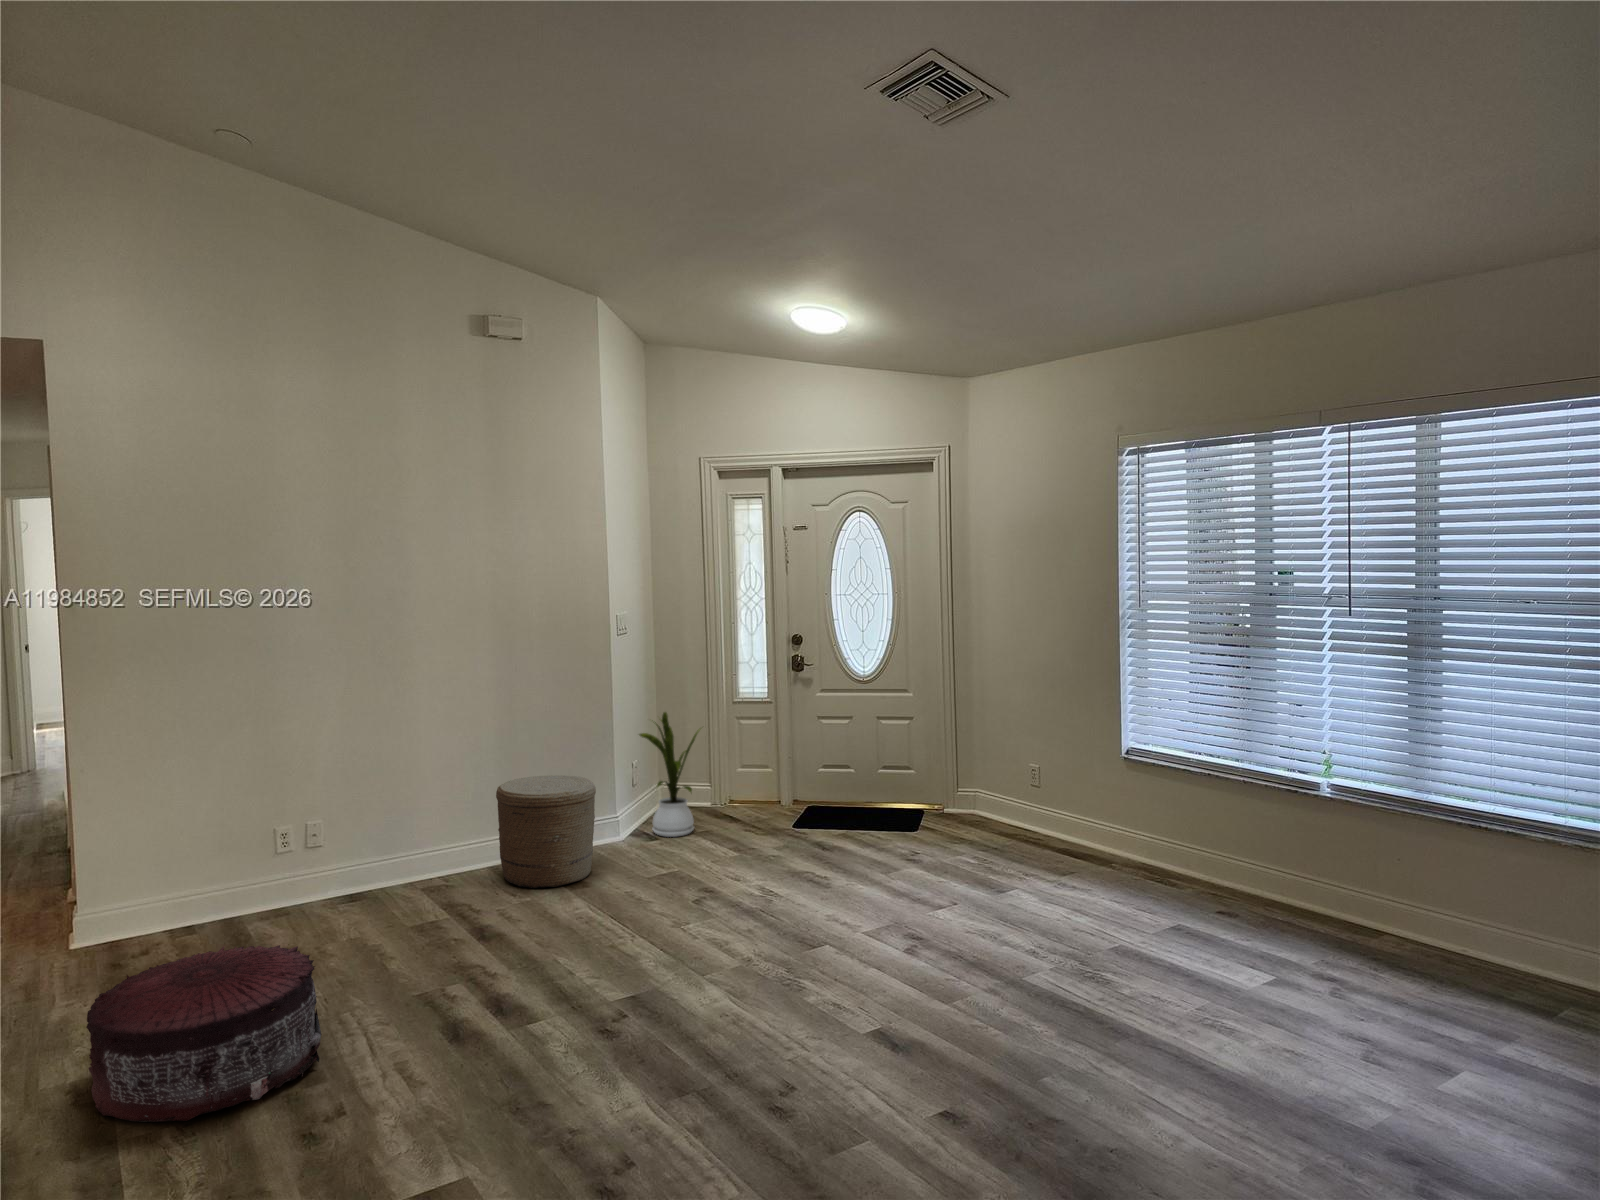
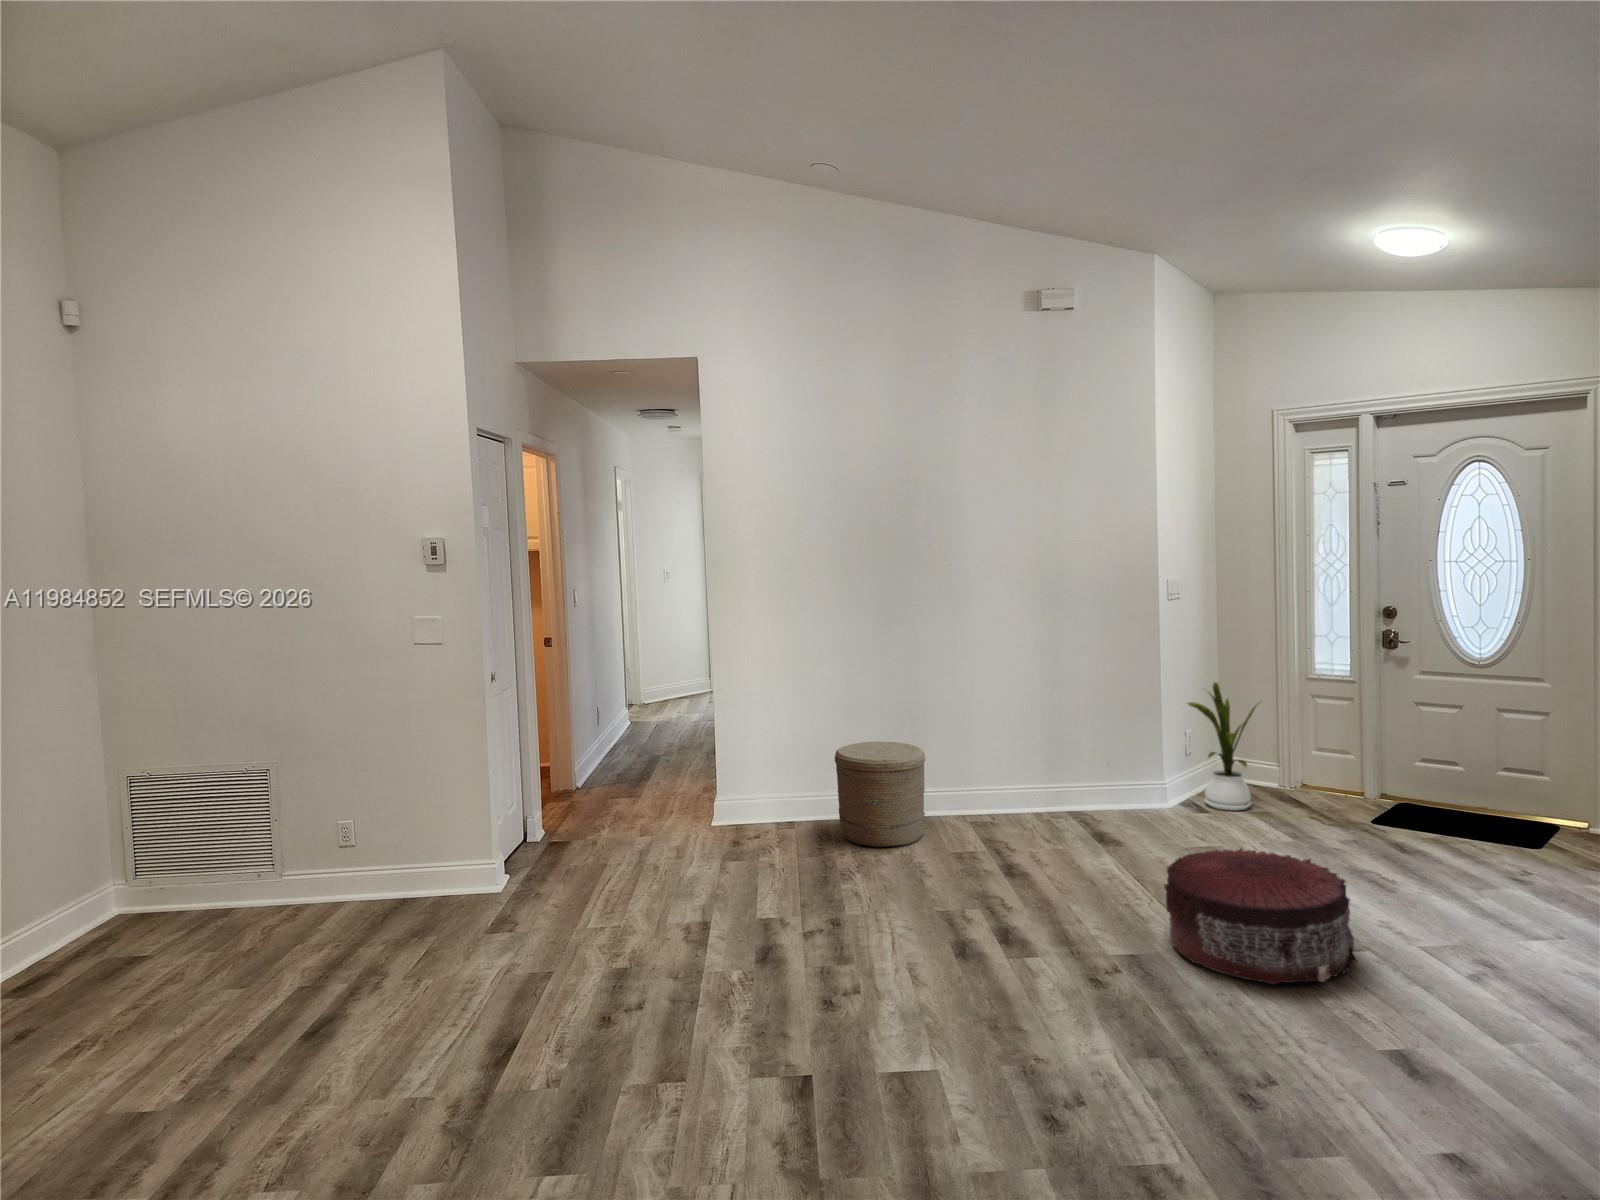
woven basket: present [496,775,596,888] -> present [835,742,925,848]
pouf: present [86,945,321,1122] -> present [1164,848,1357,984]

